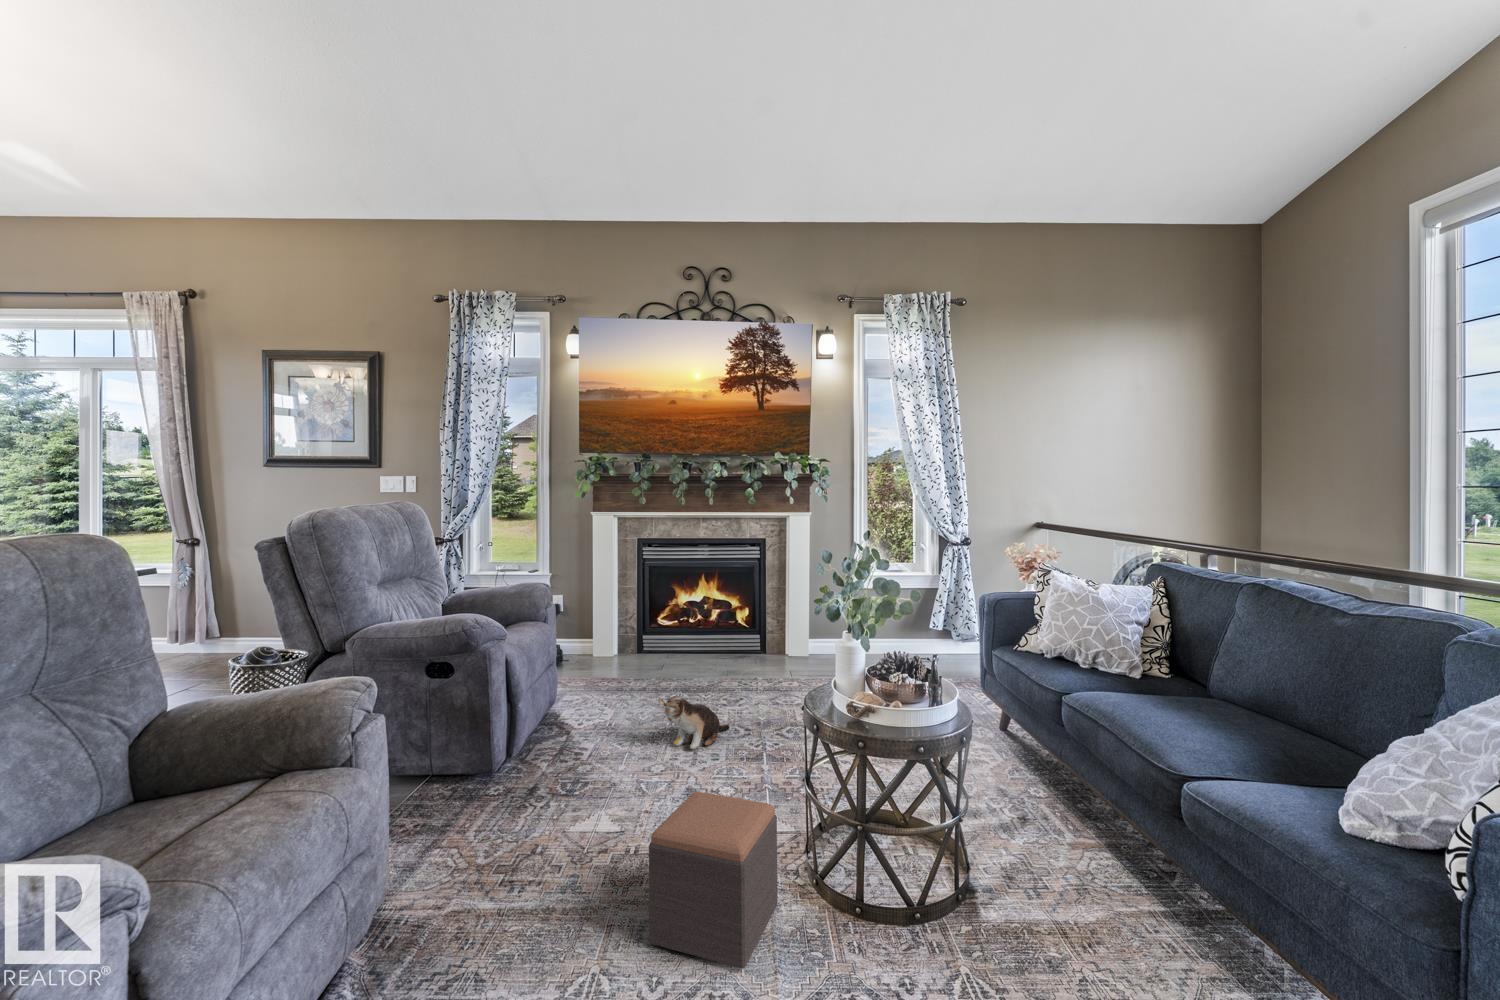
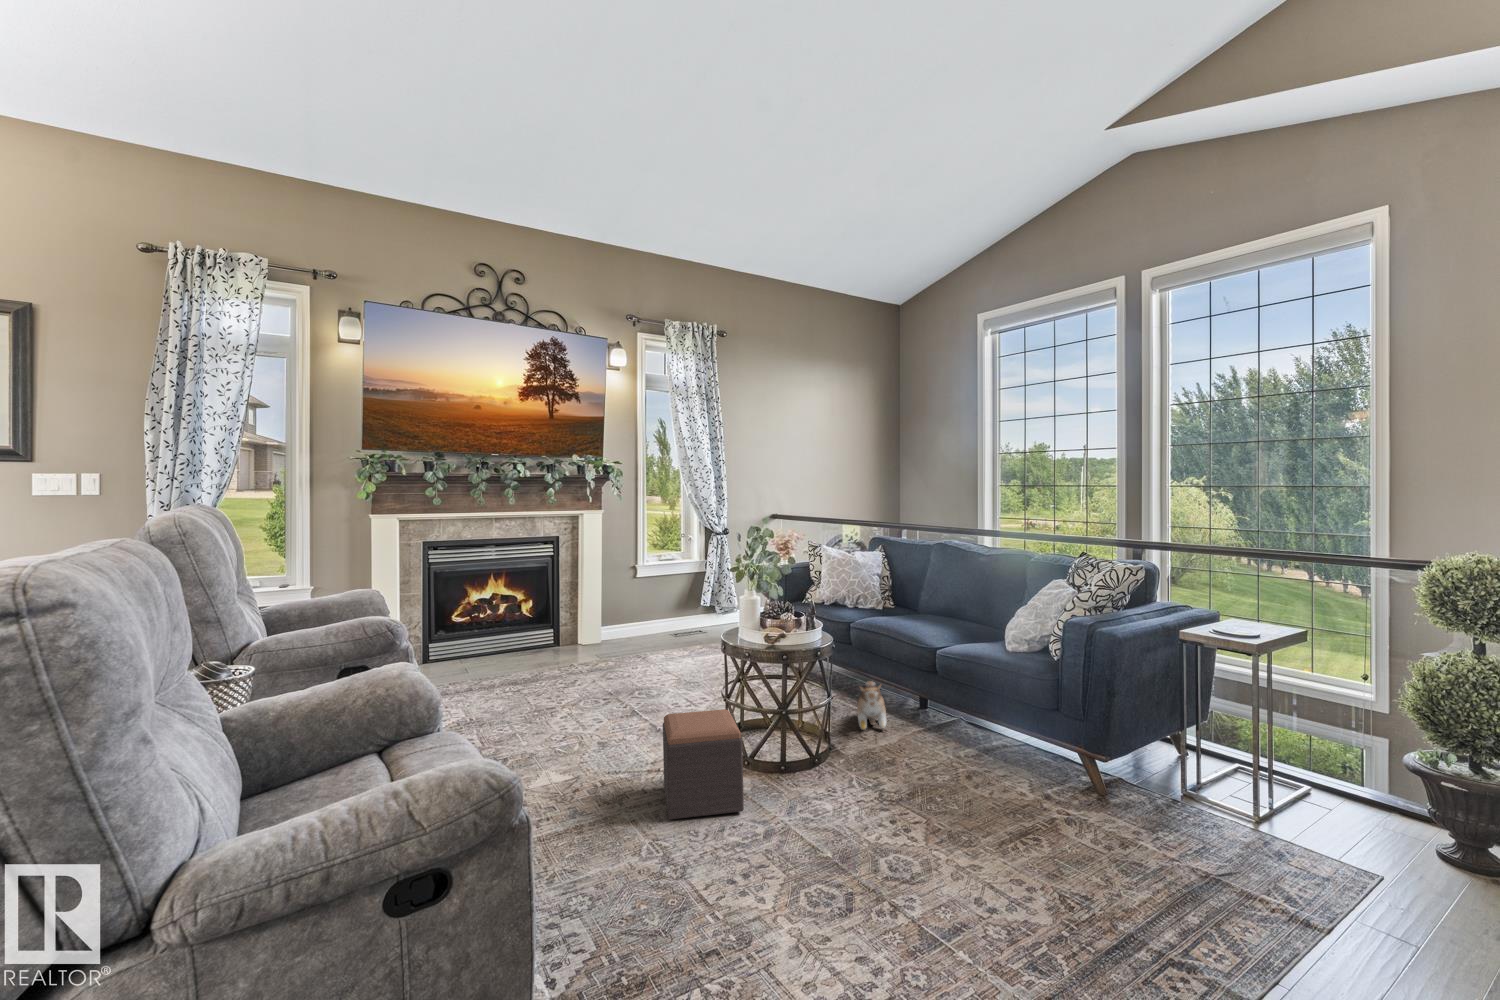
plush toy: present [659,696,729,749] -> present [857,681,887,730]

